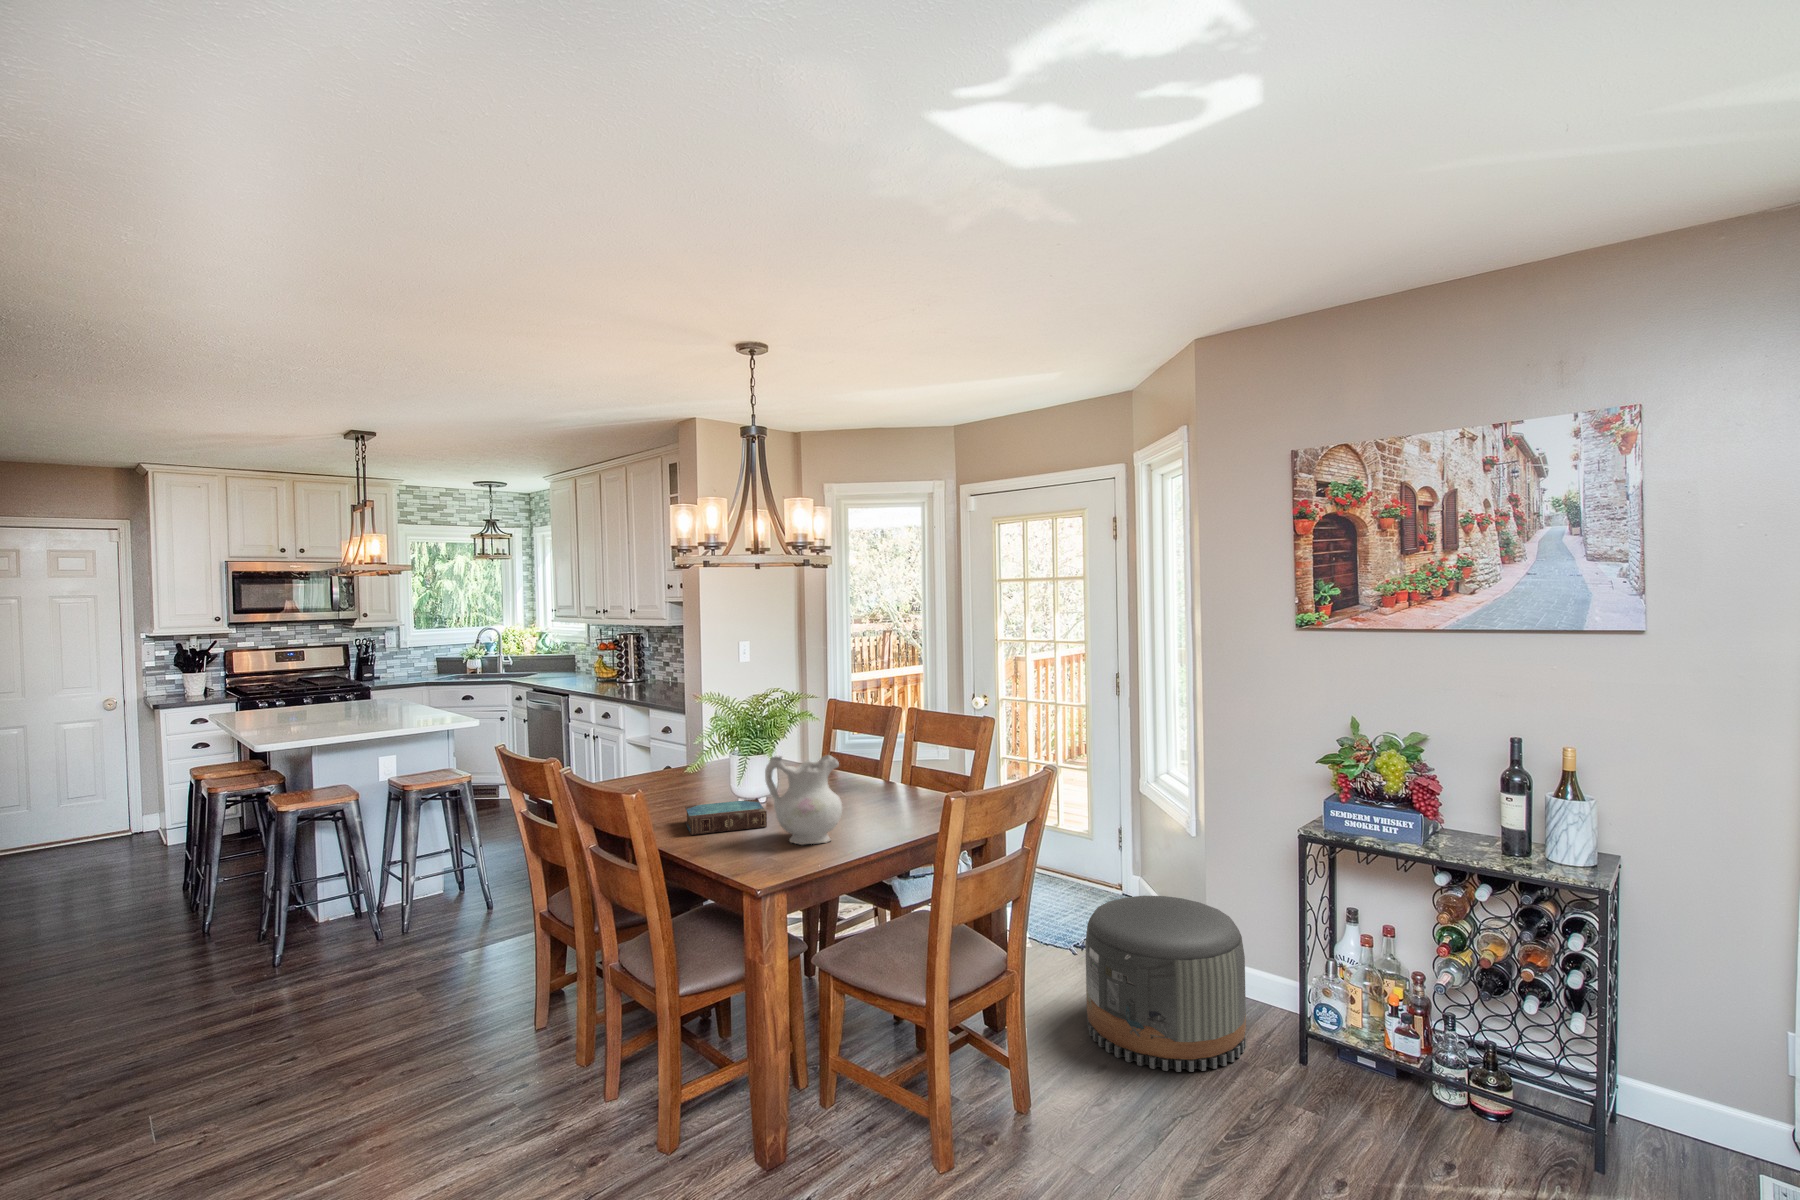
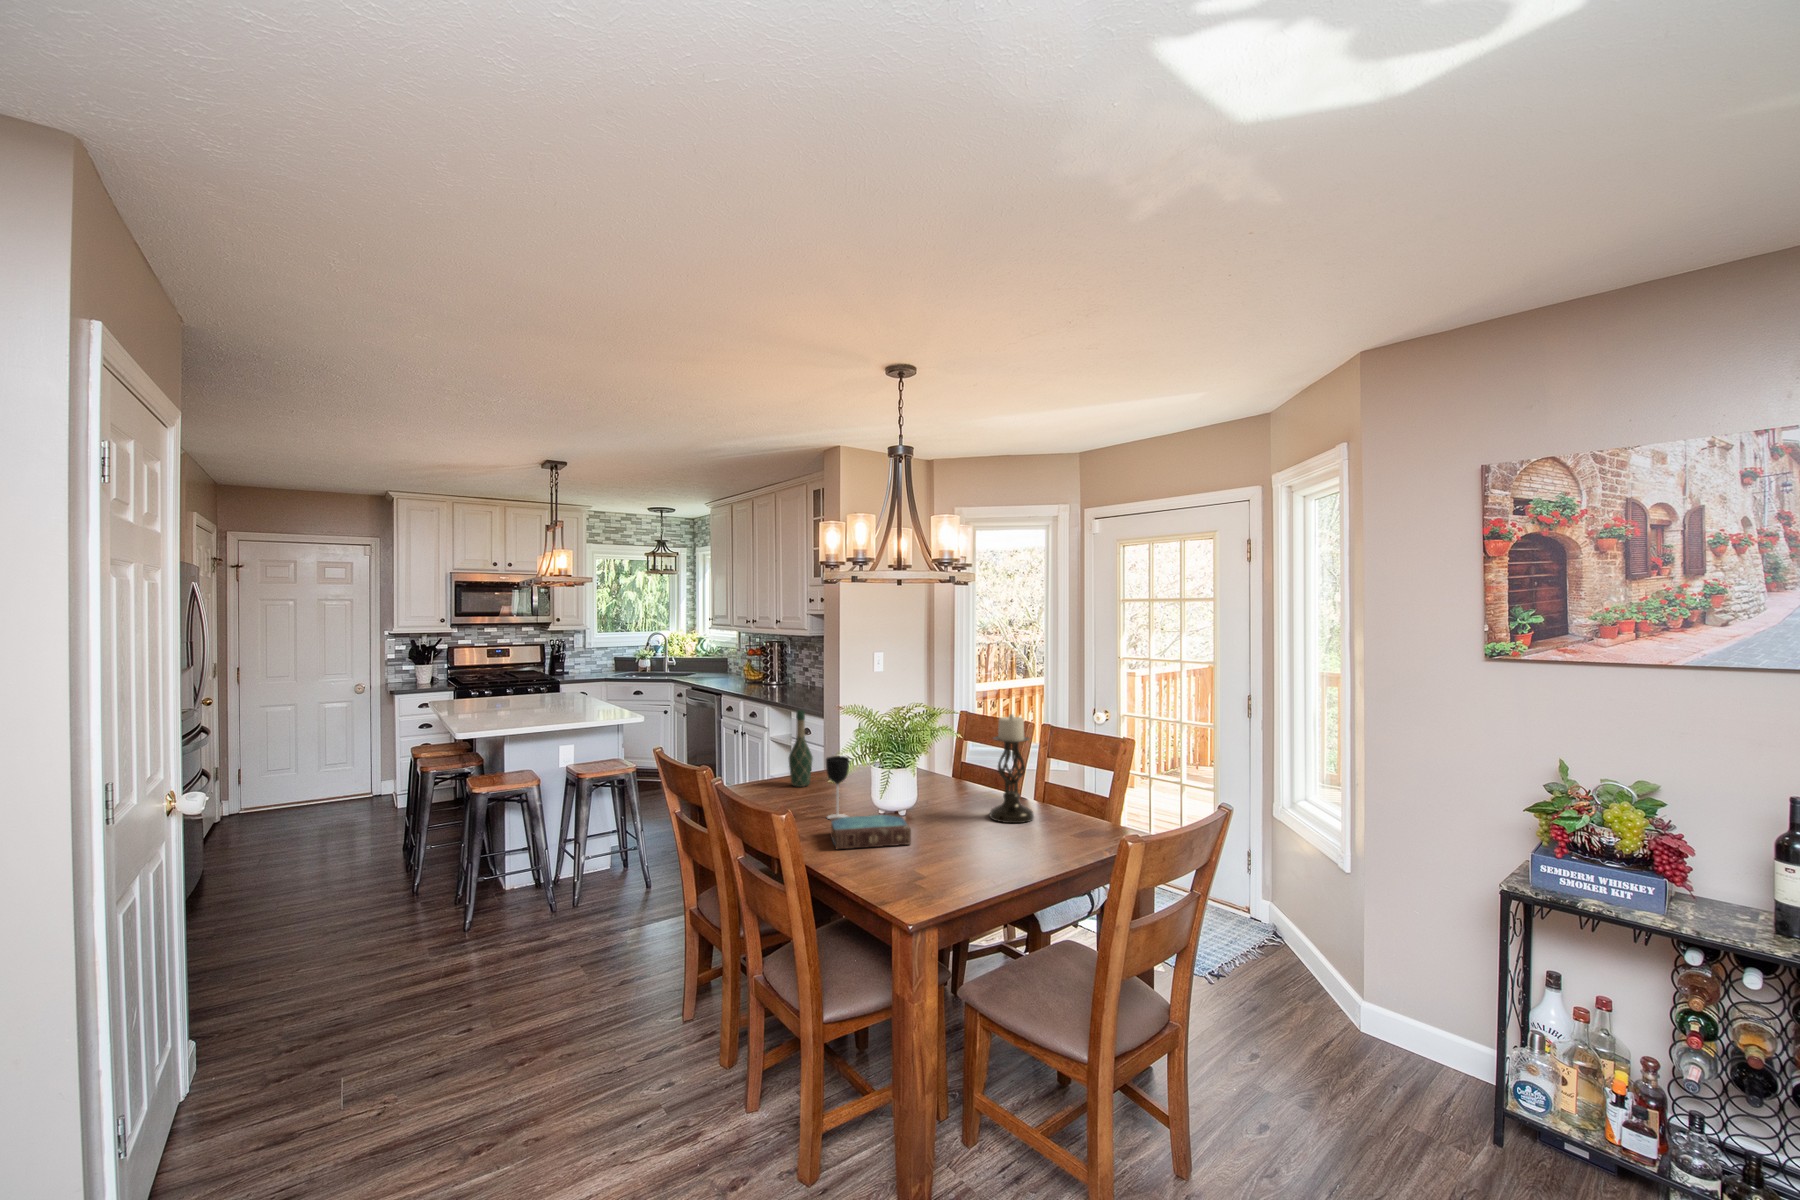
candle holder: none [848,697,892,803] -> present [990,714,1034,823]
wine bottle: none [642,703,668,782] -> present [789,710,813,787]
wine glass: none [680,746,705,810] -> present [826,756,849,819]
ceramic pitcher: present [765,755,842,845] -> none [912,775,991,869]
pouf: present [1085,896,1246,1072] -> none [1239,936,1428,1145]

